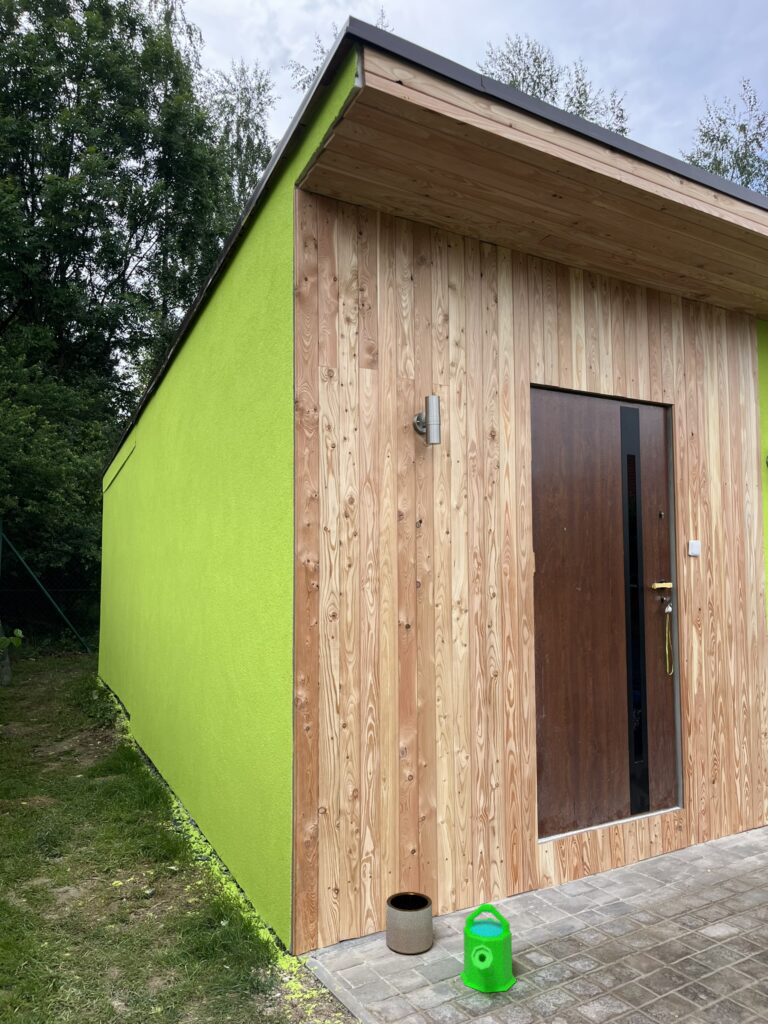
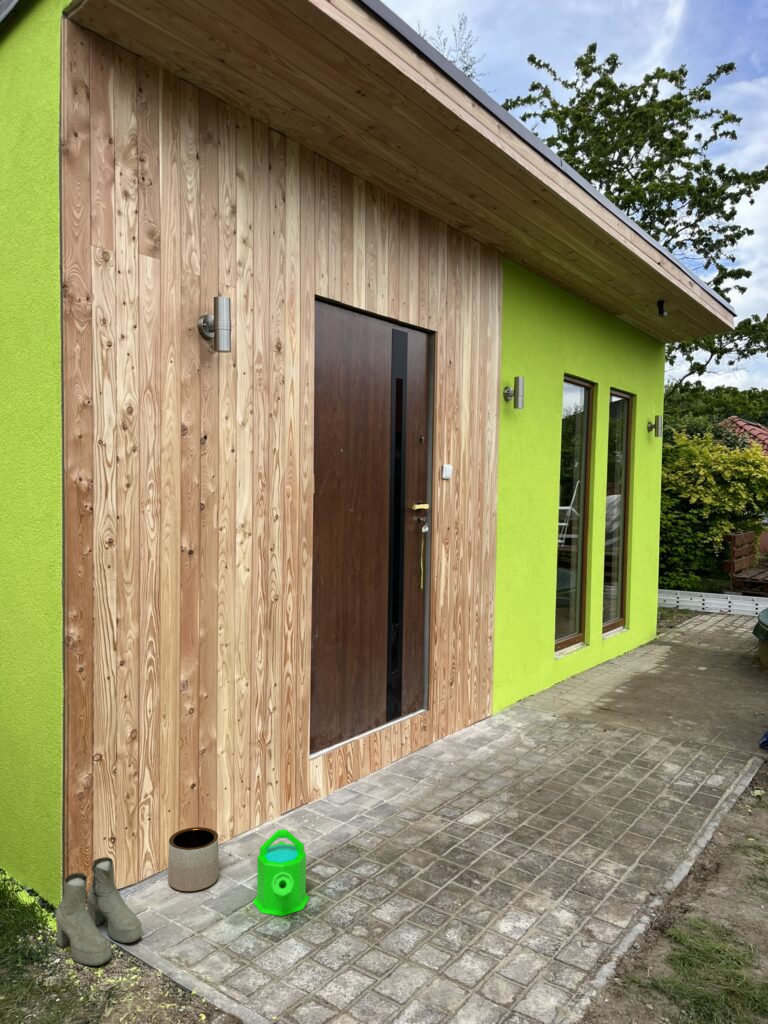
boots: none [282,904,353,1002] -> present [55,857,142,966]

